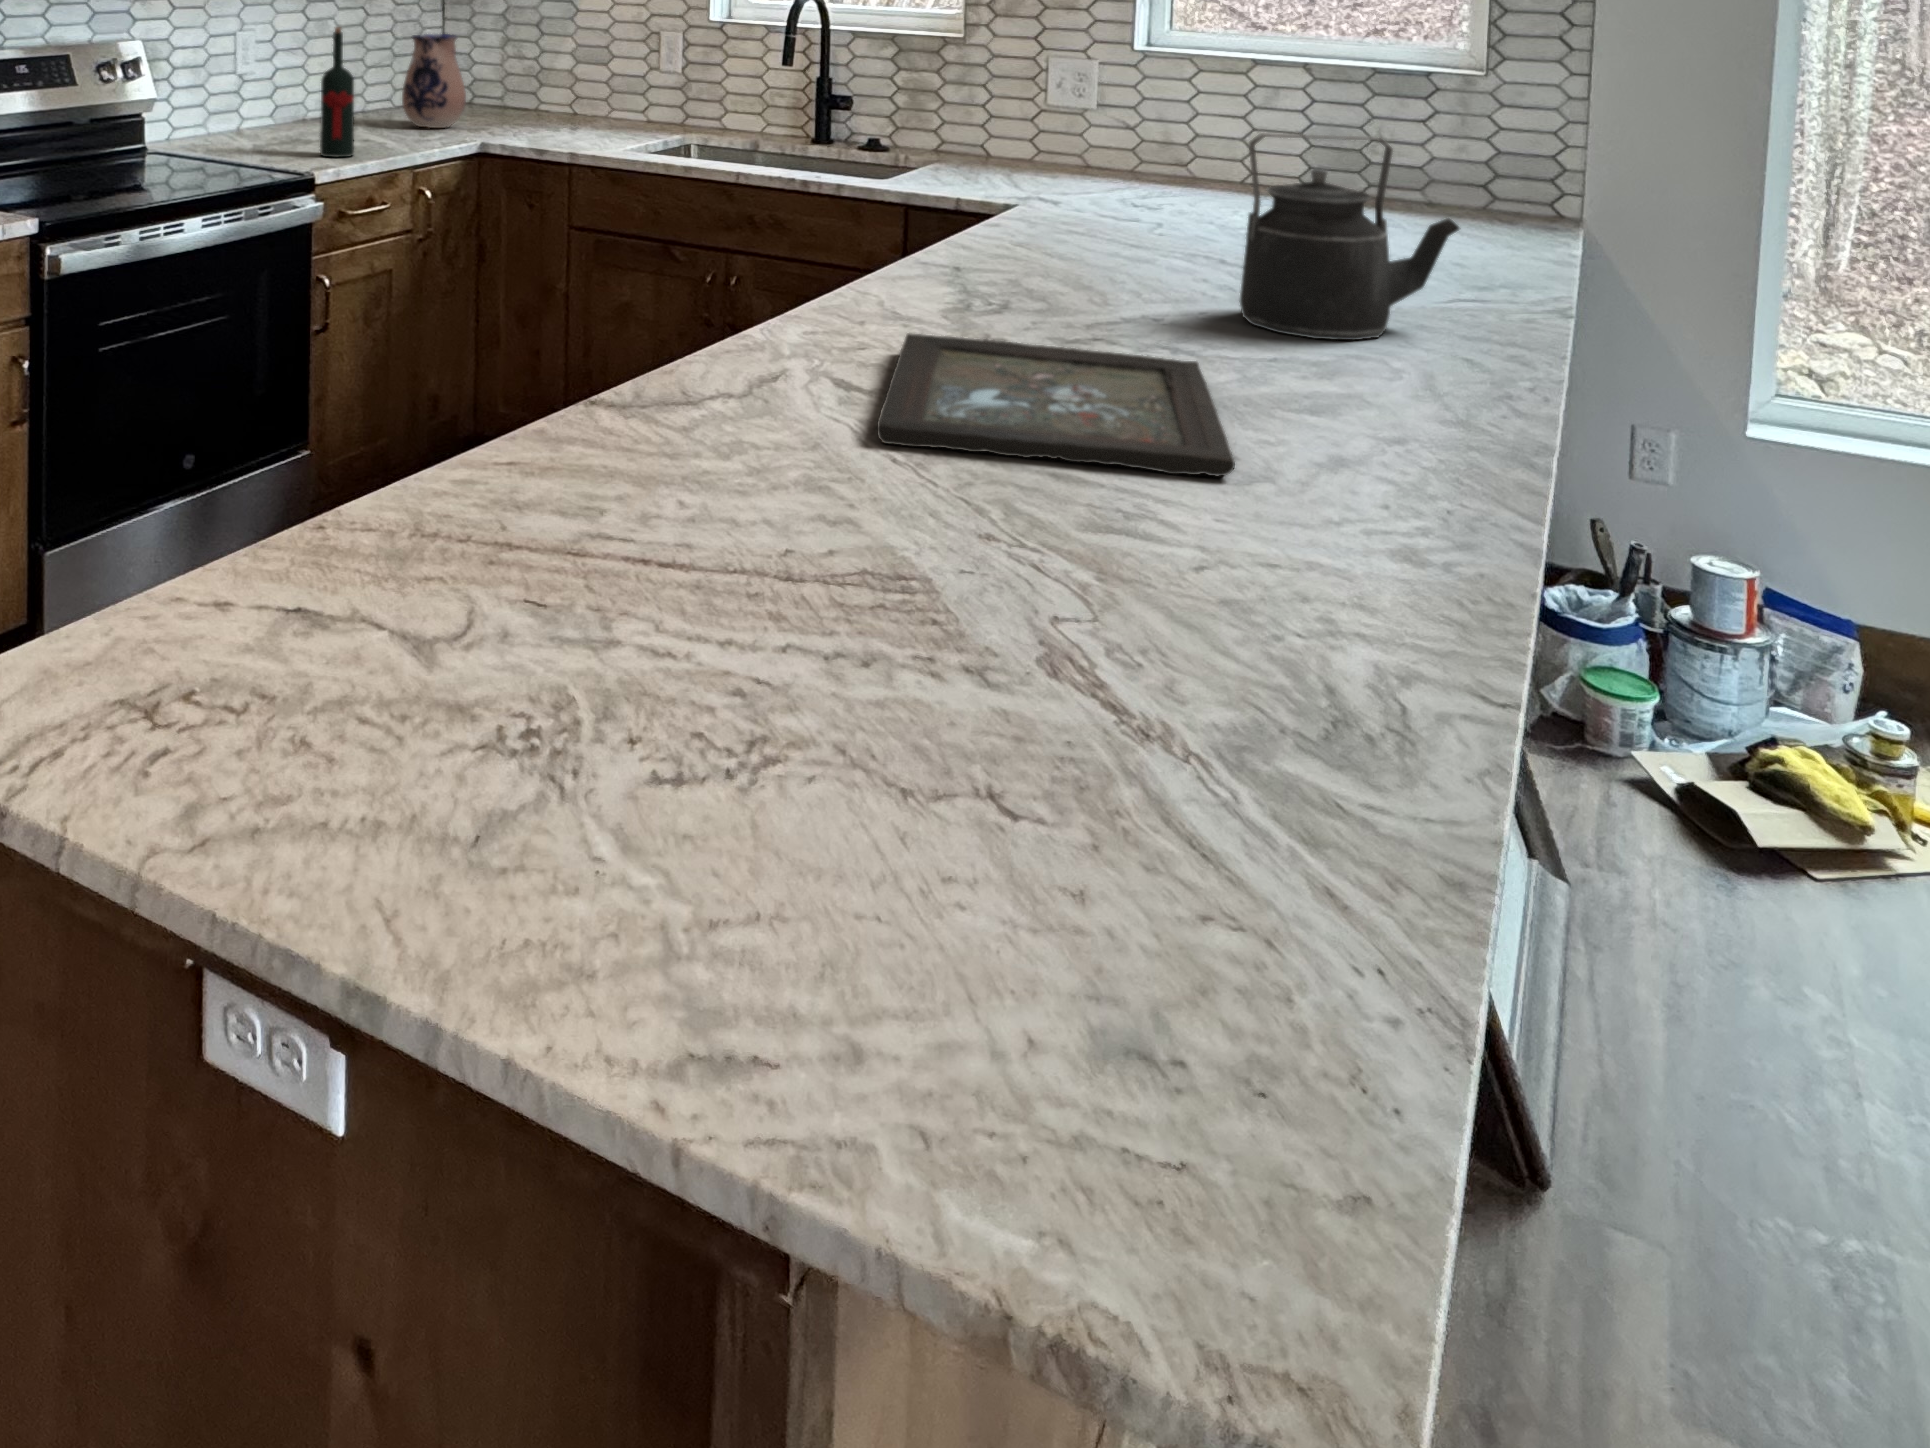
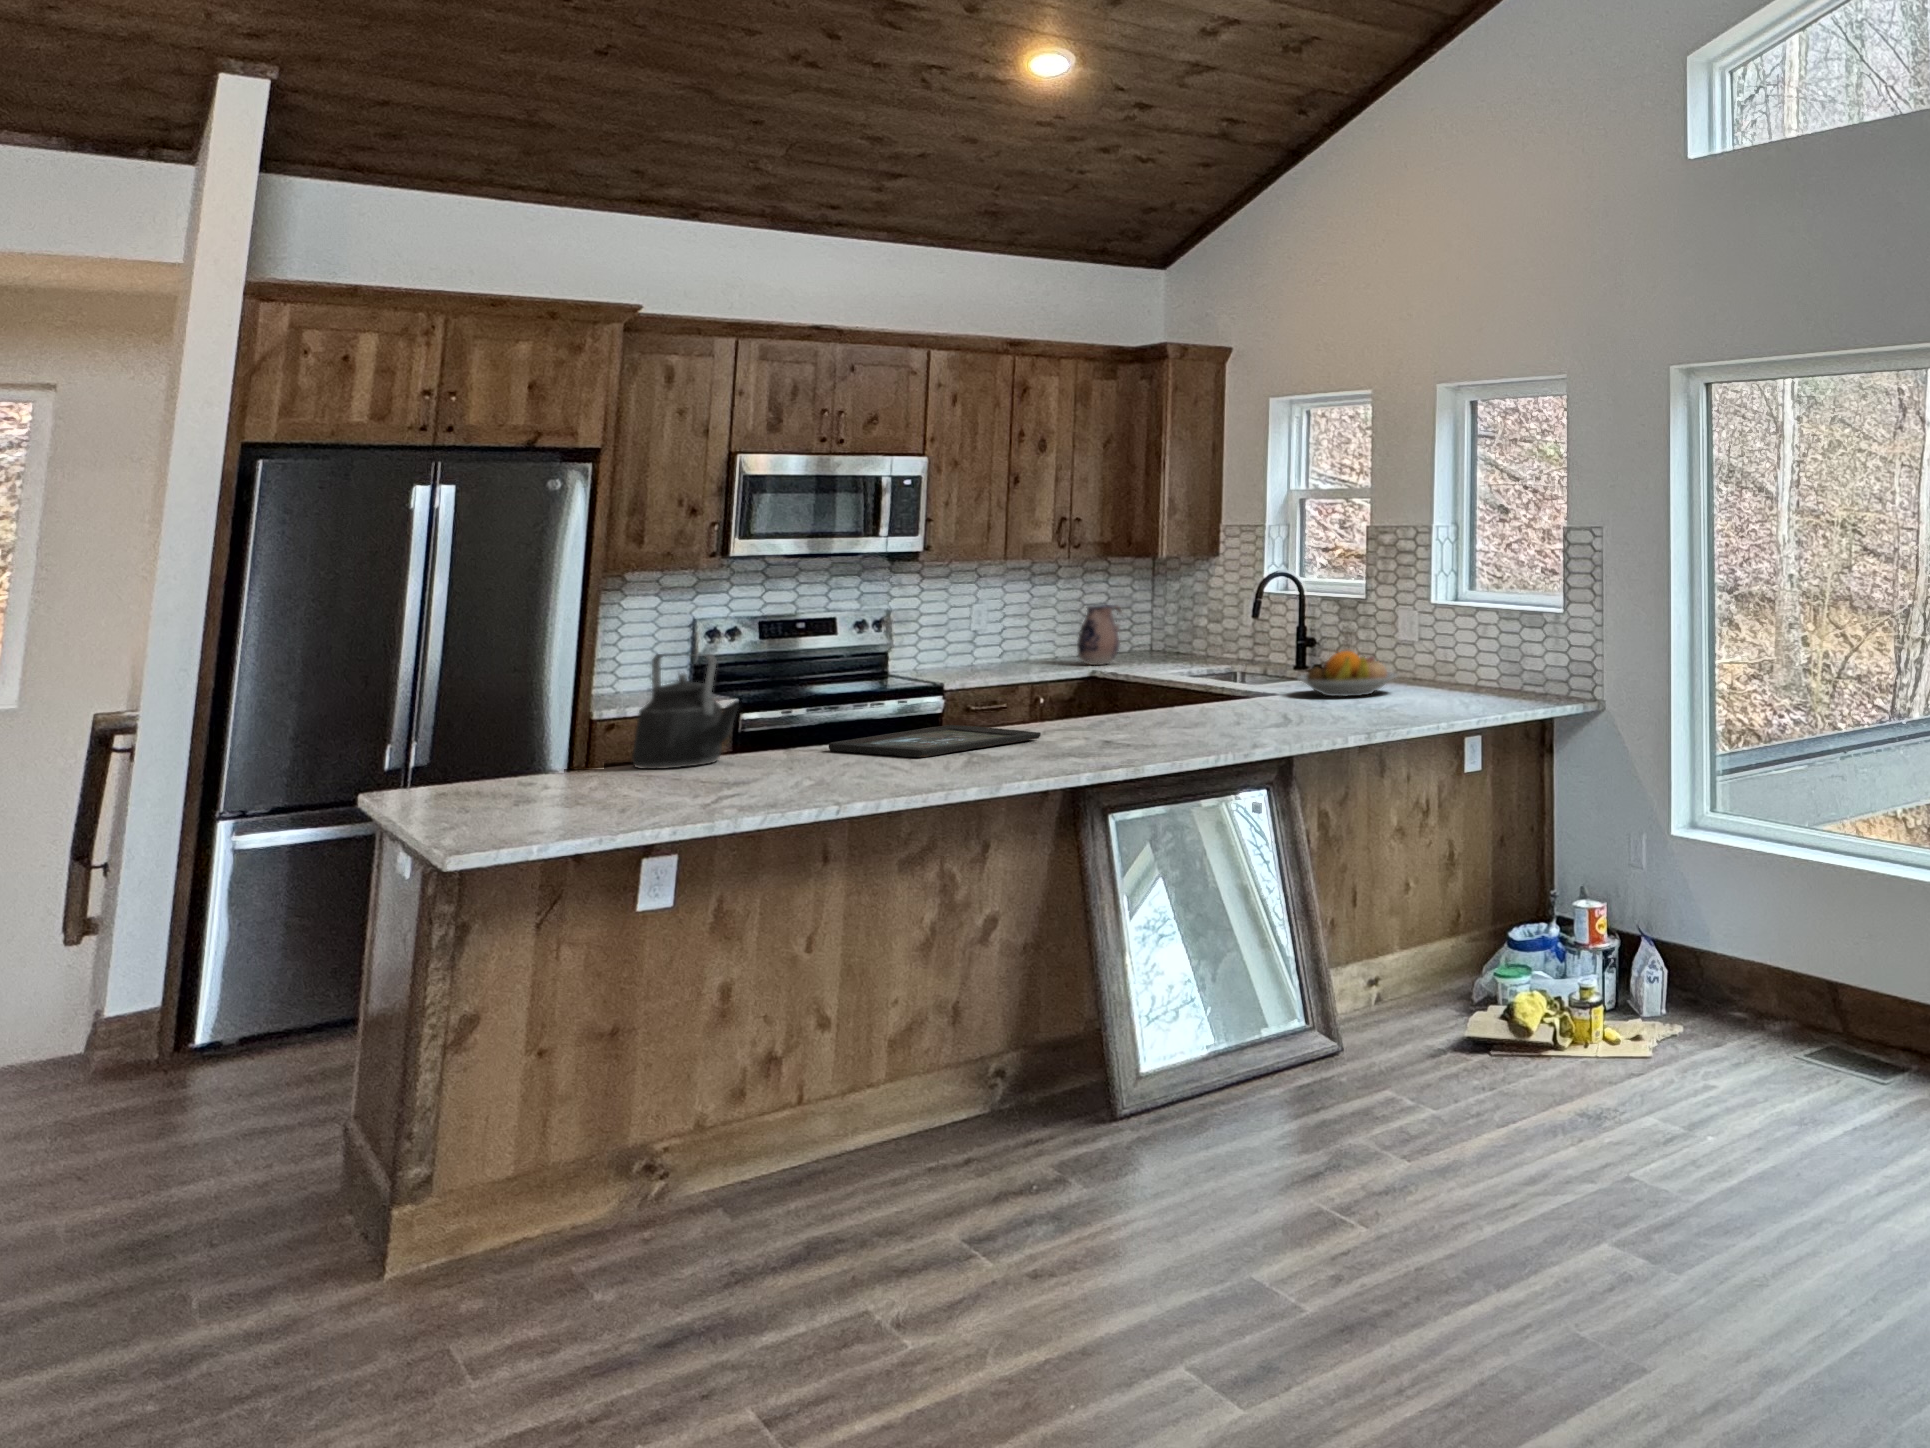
wine bottle: present [320,27,354,157] -> none [970,599,993,677]
kettle: present [1240,133,1460,340] -> present [632,654,741,769]
fruit bowl: none [1055,135,1239,213] -> present [1298,651,1397,697]

